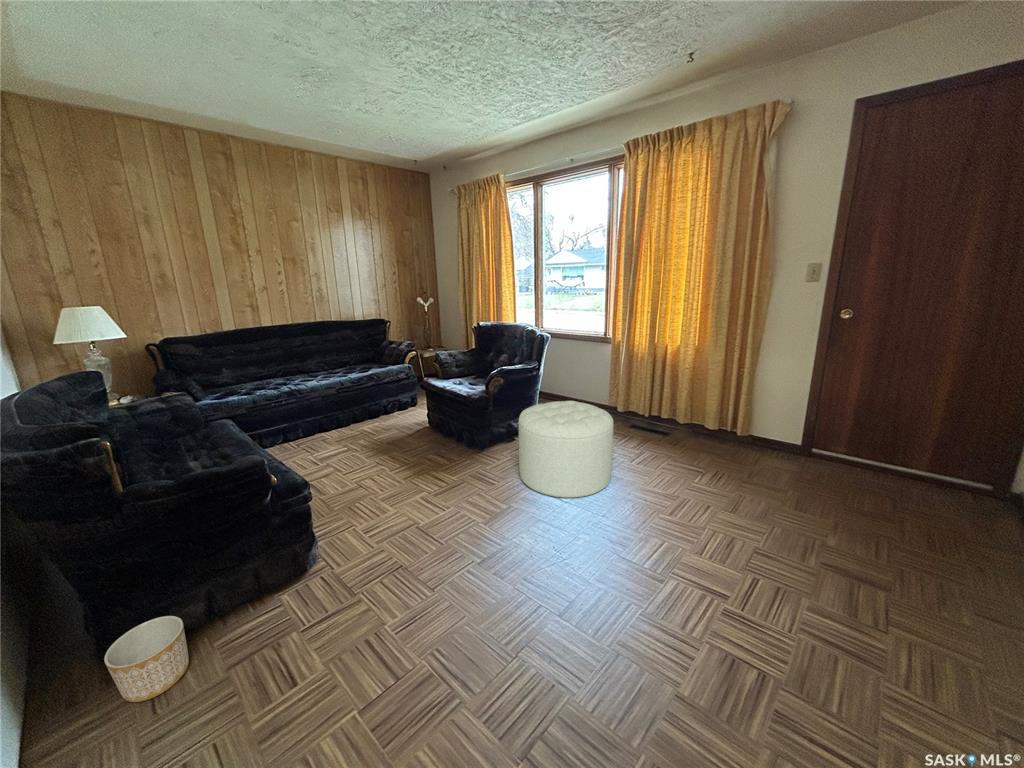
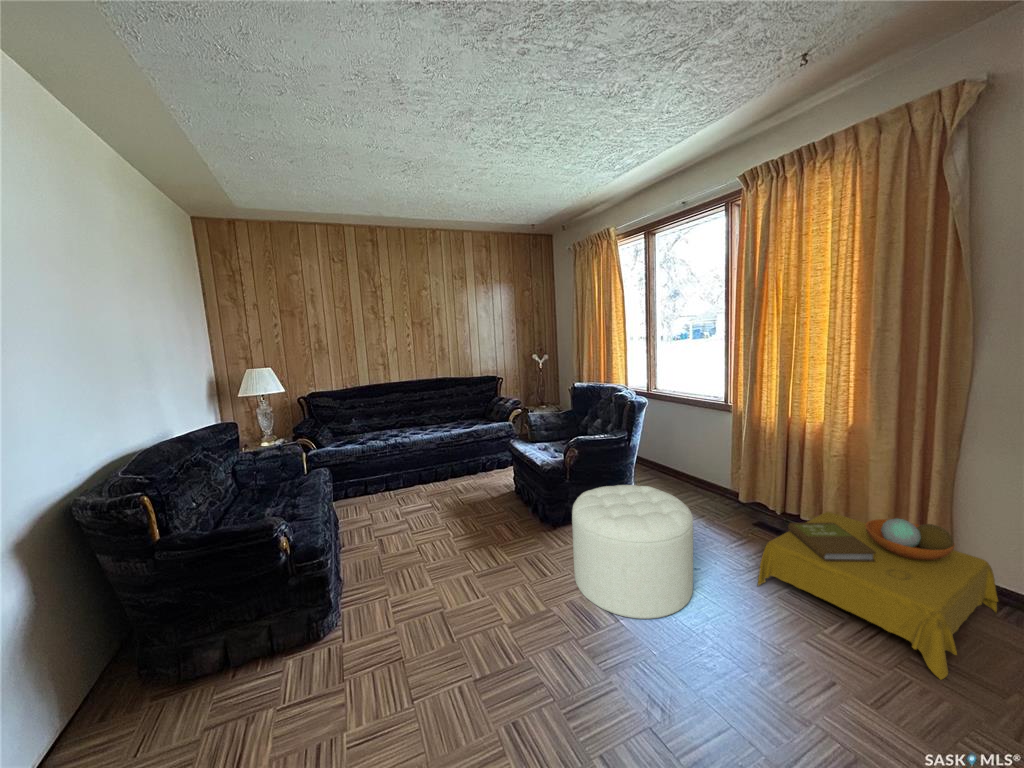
side table: none [648,402,772,491] -> present [757,512,998,680]
planter: present [104,616,189,702] -> none [126,654,196,732]

